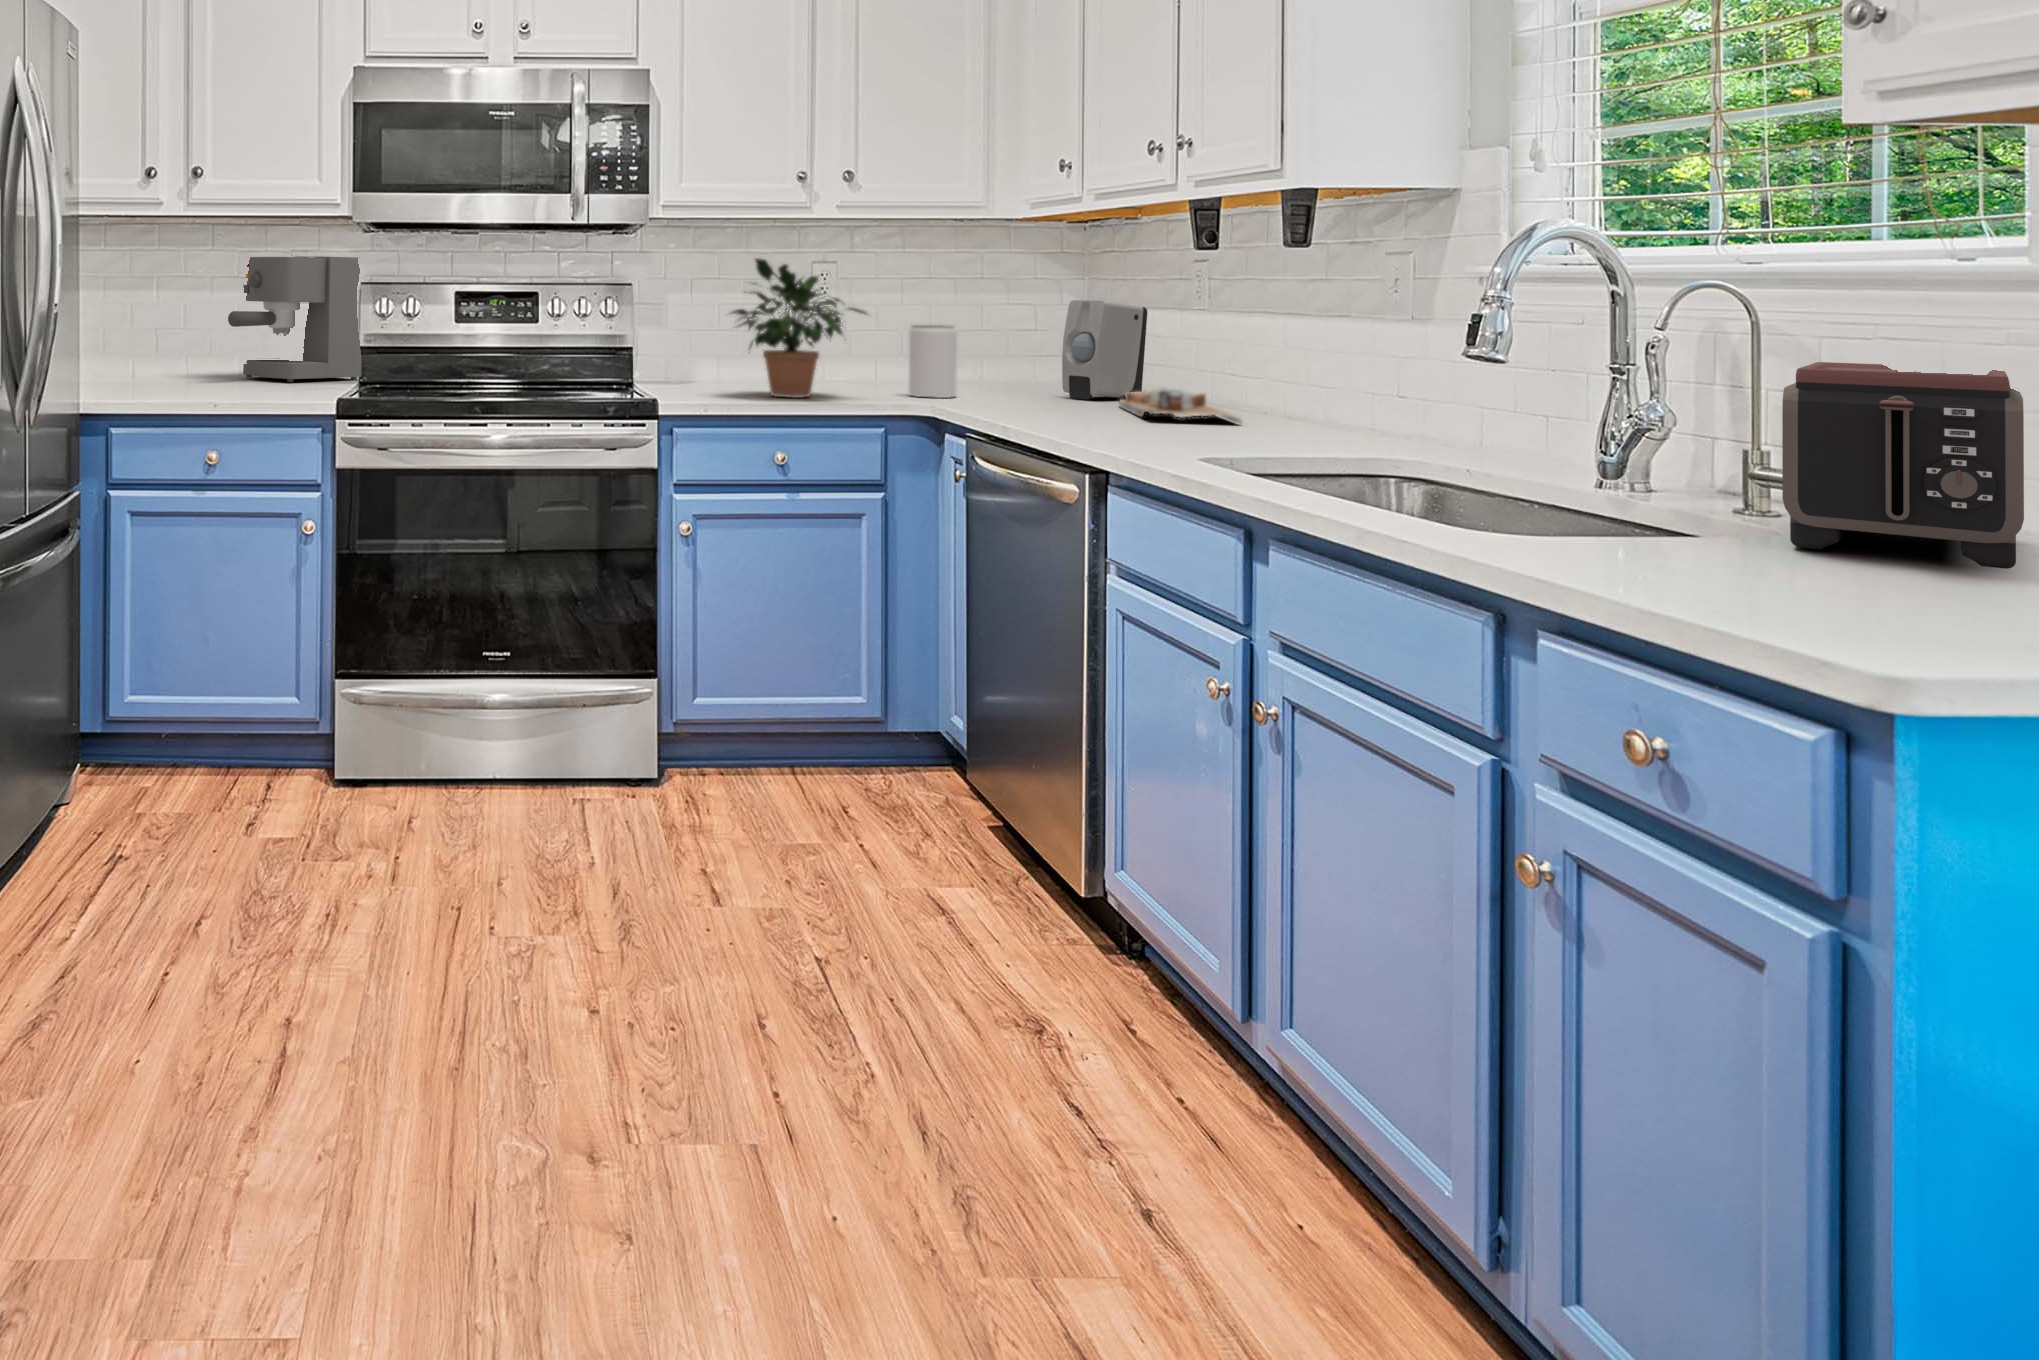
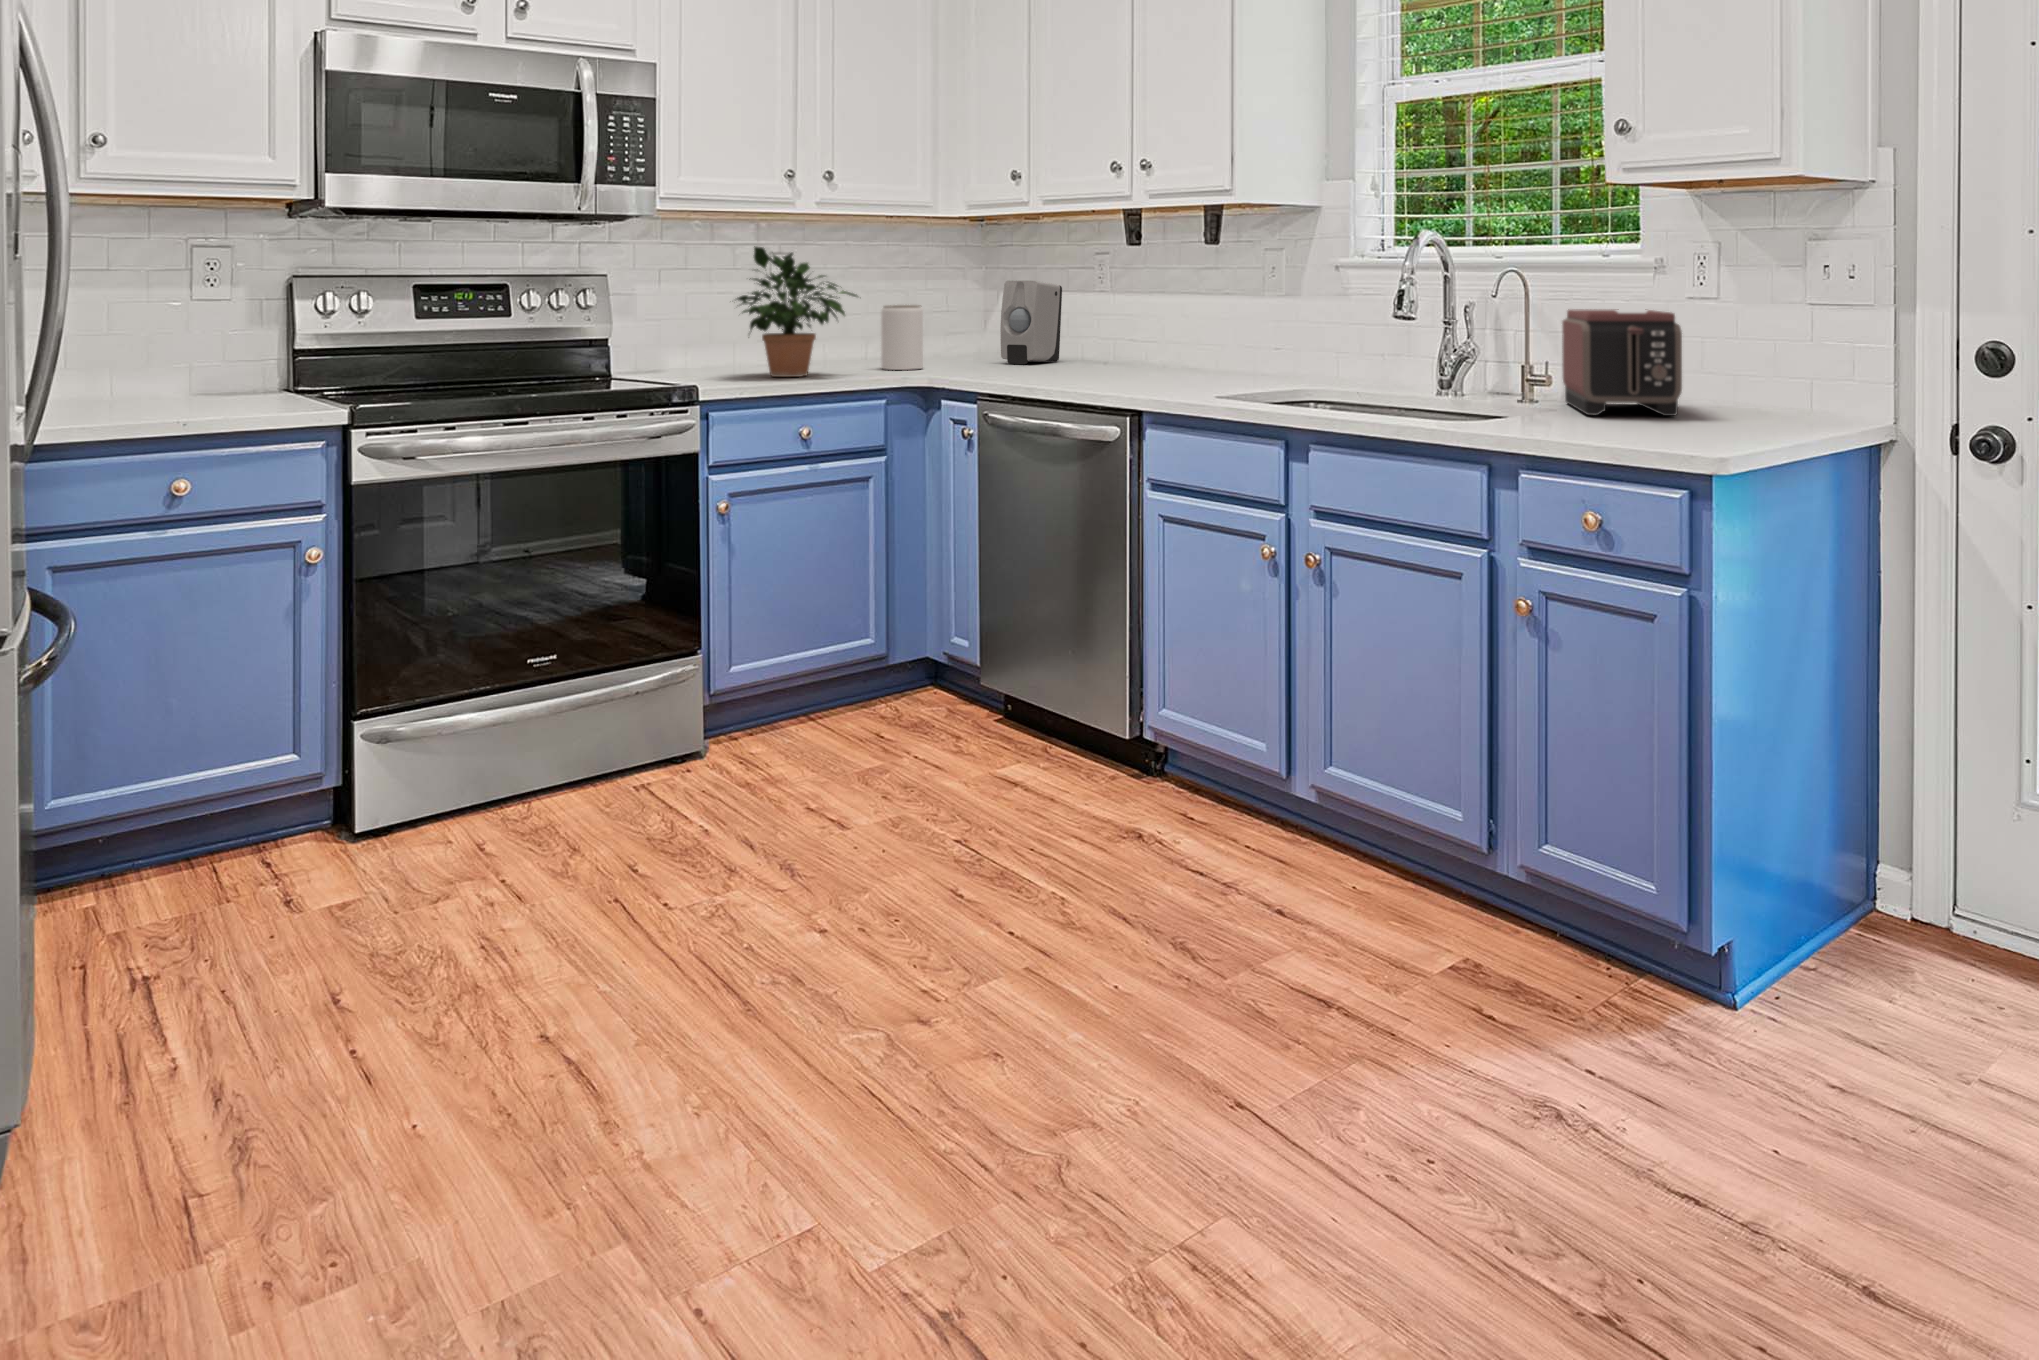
coffee maker: present [228,257,362,382] -> none [109,247,280,396]
cutting board: present [1119,387,1242,422] -> none [1060,349,1175,374]

